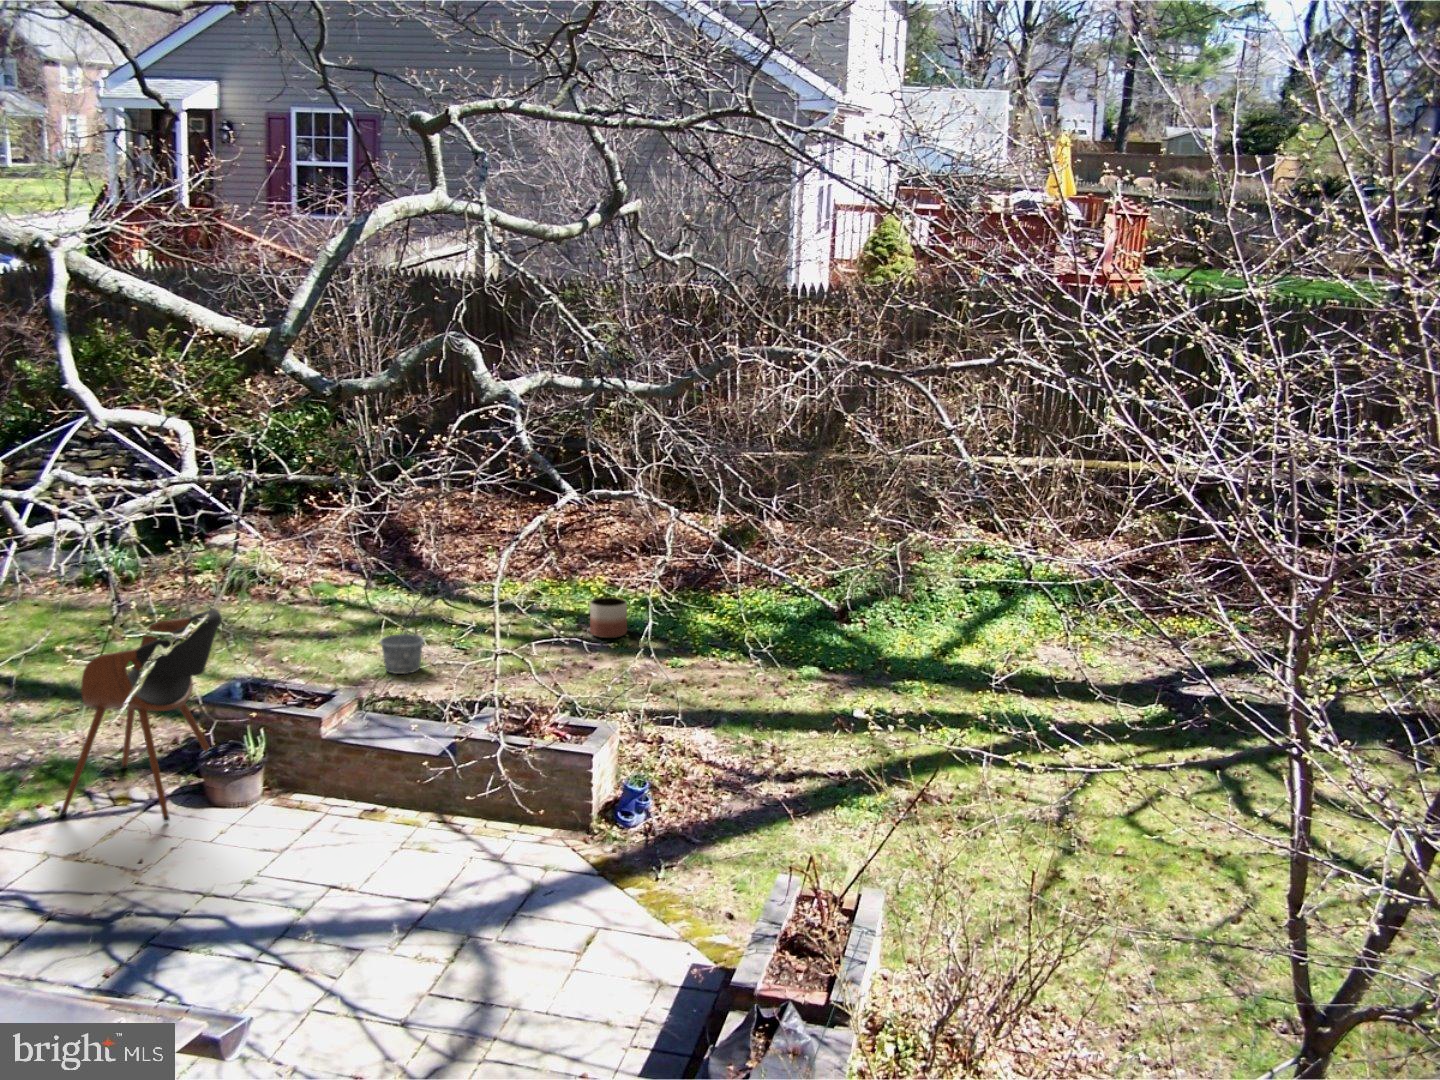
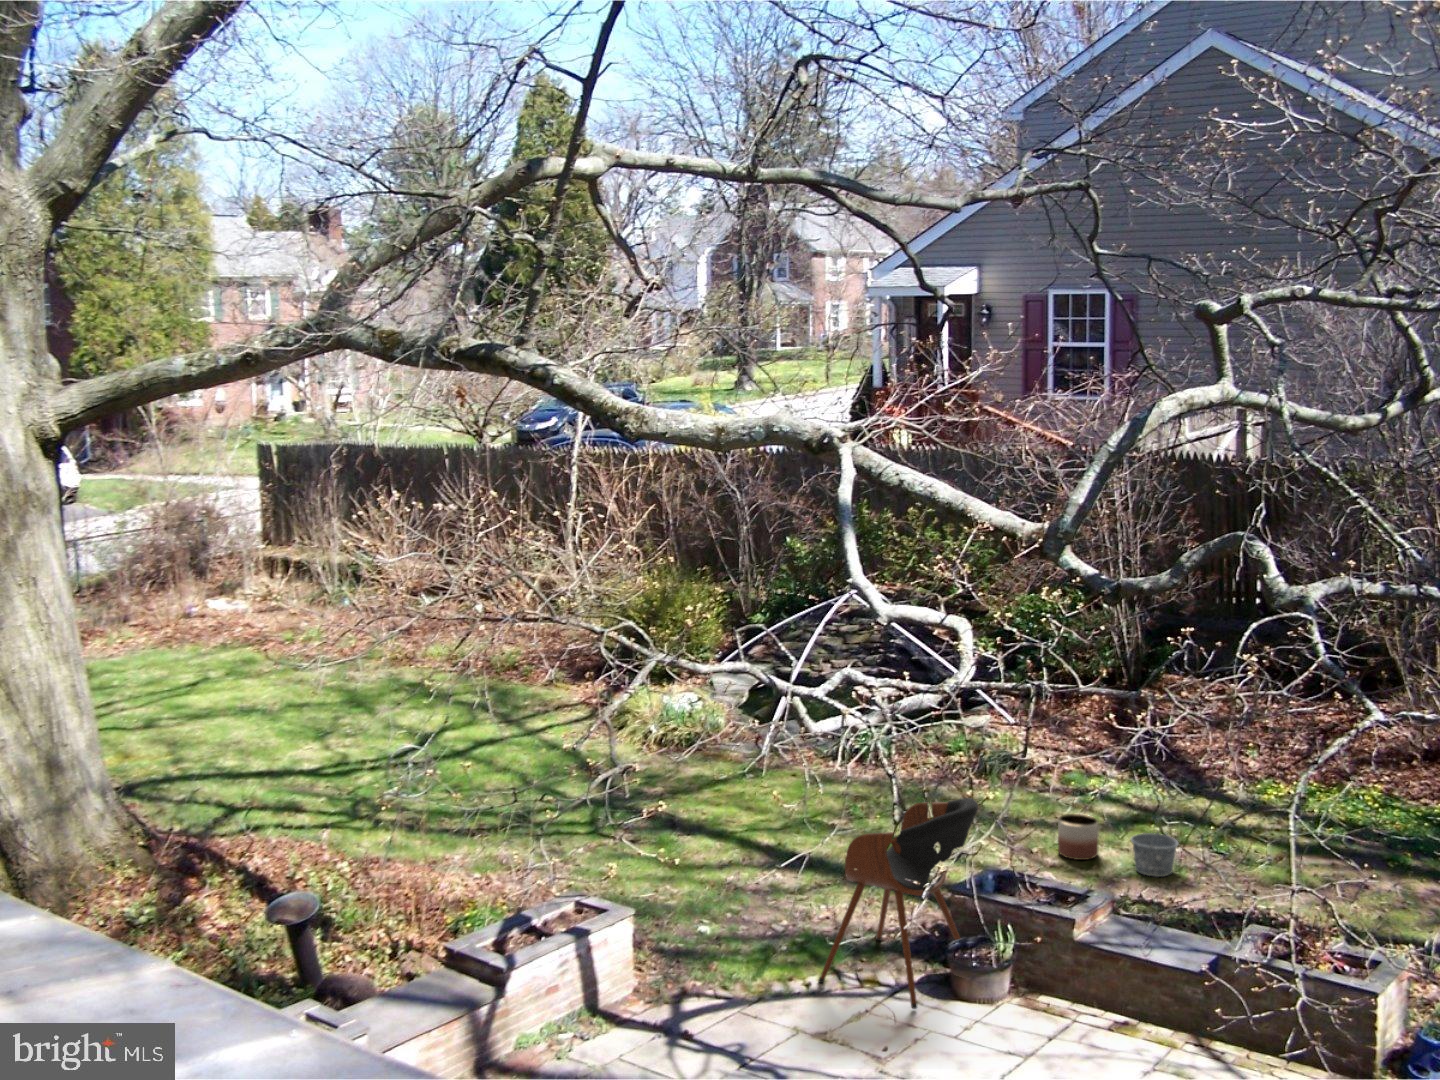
planter: present [590,597,627,638] -> present [1058,814,1099,860]

